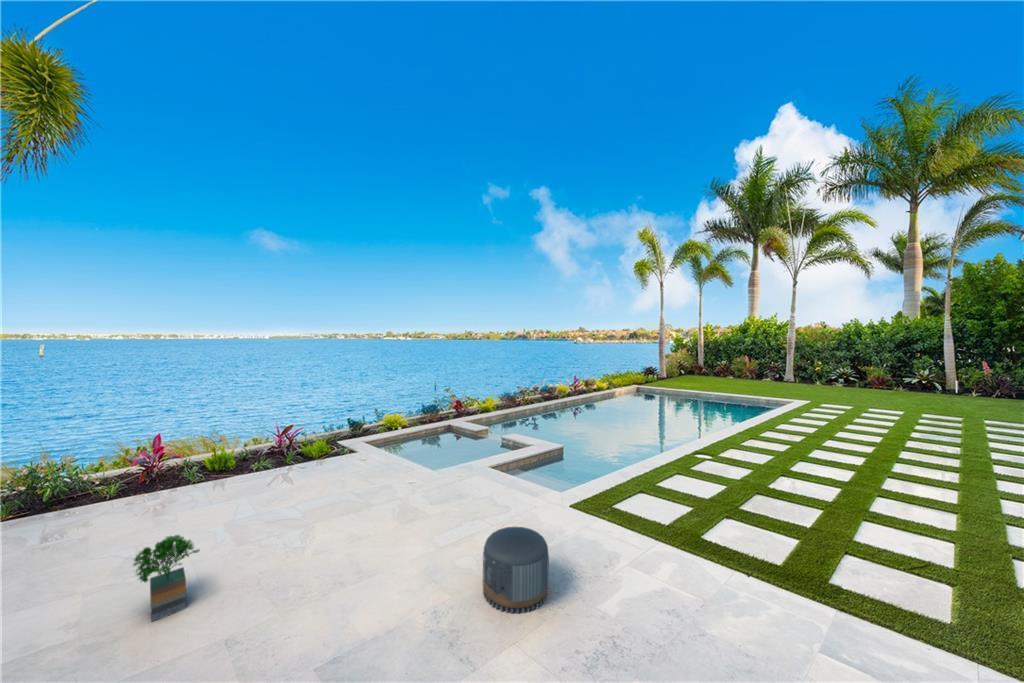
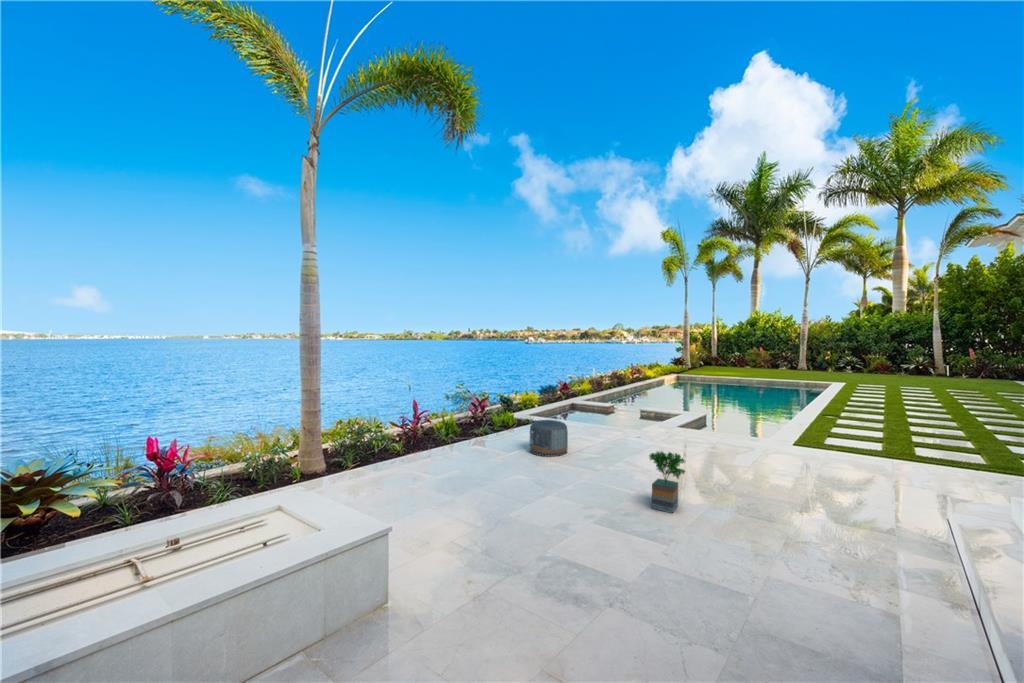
pouf: present [483,527,549,614] -> present [530,420,568,457]

